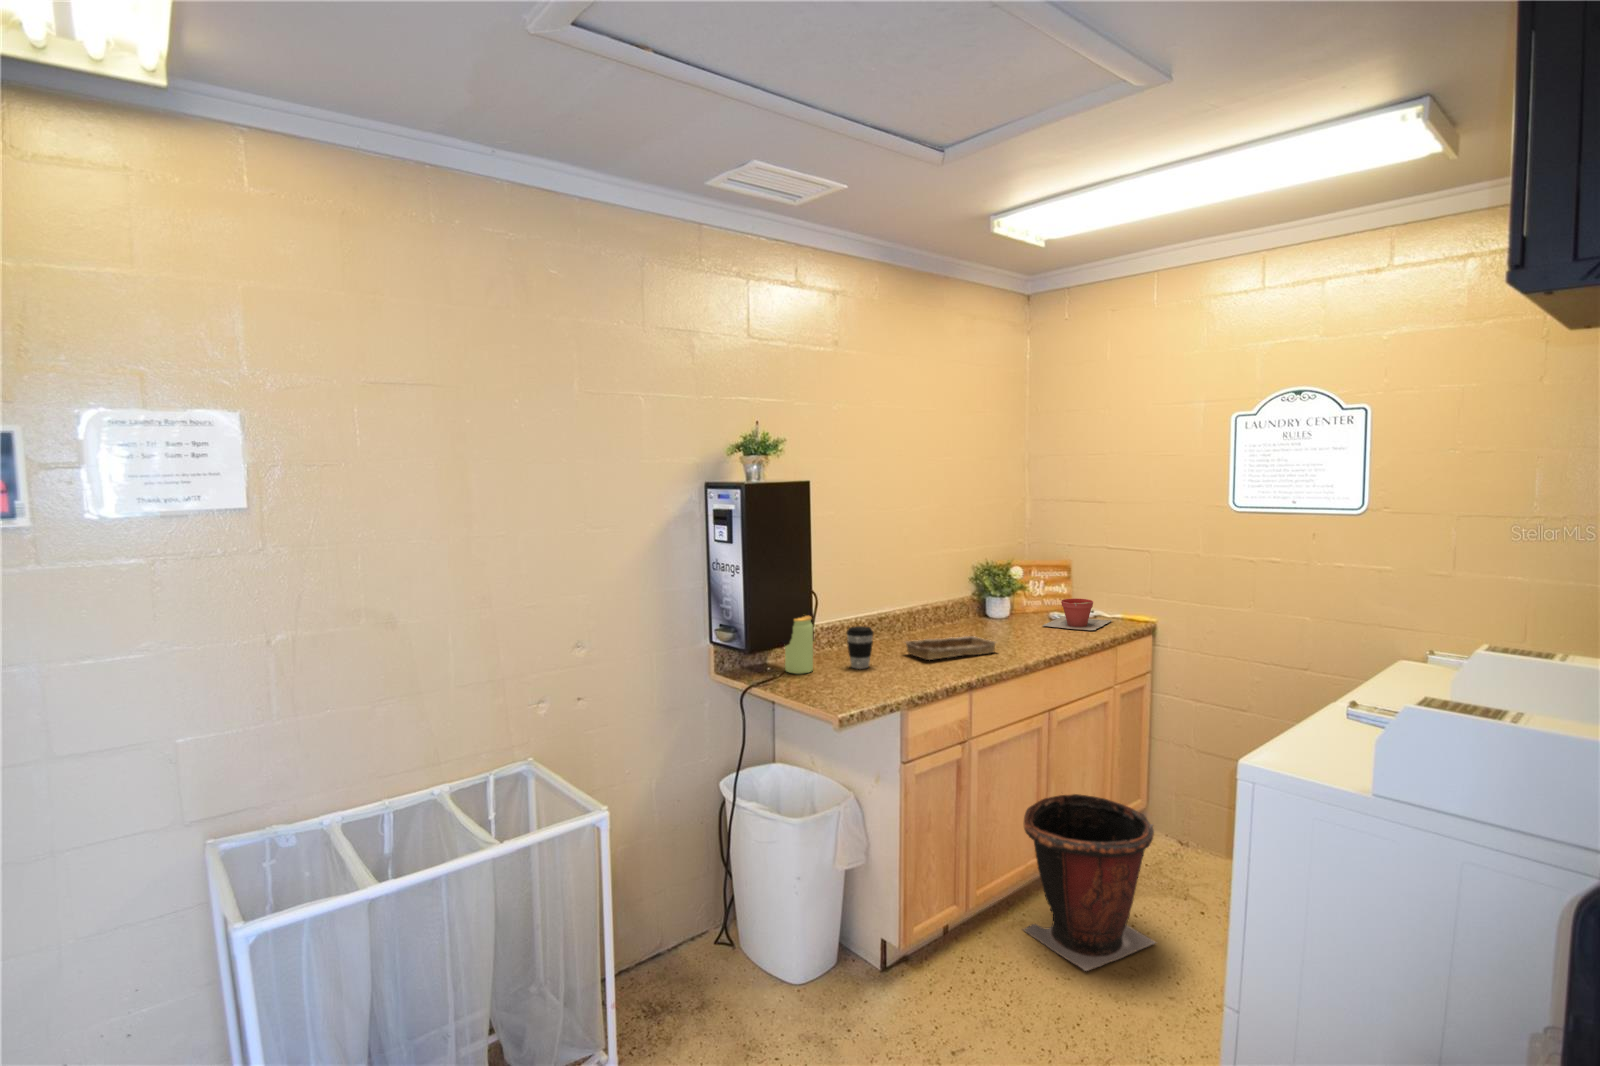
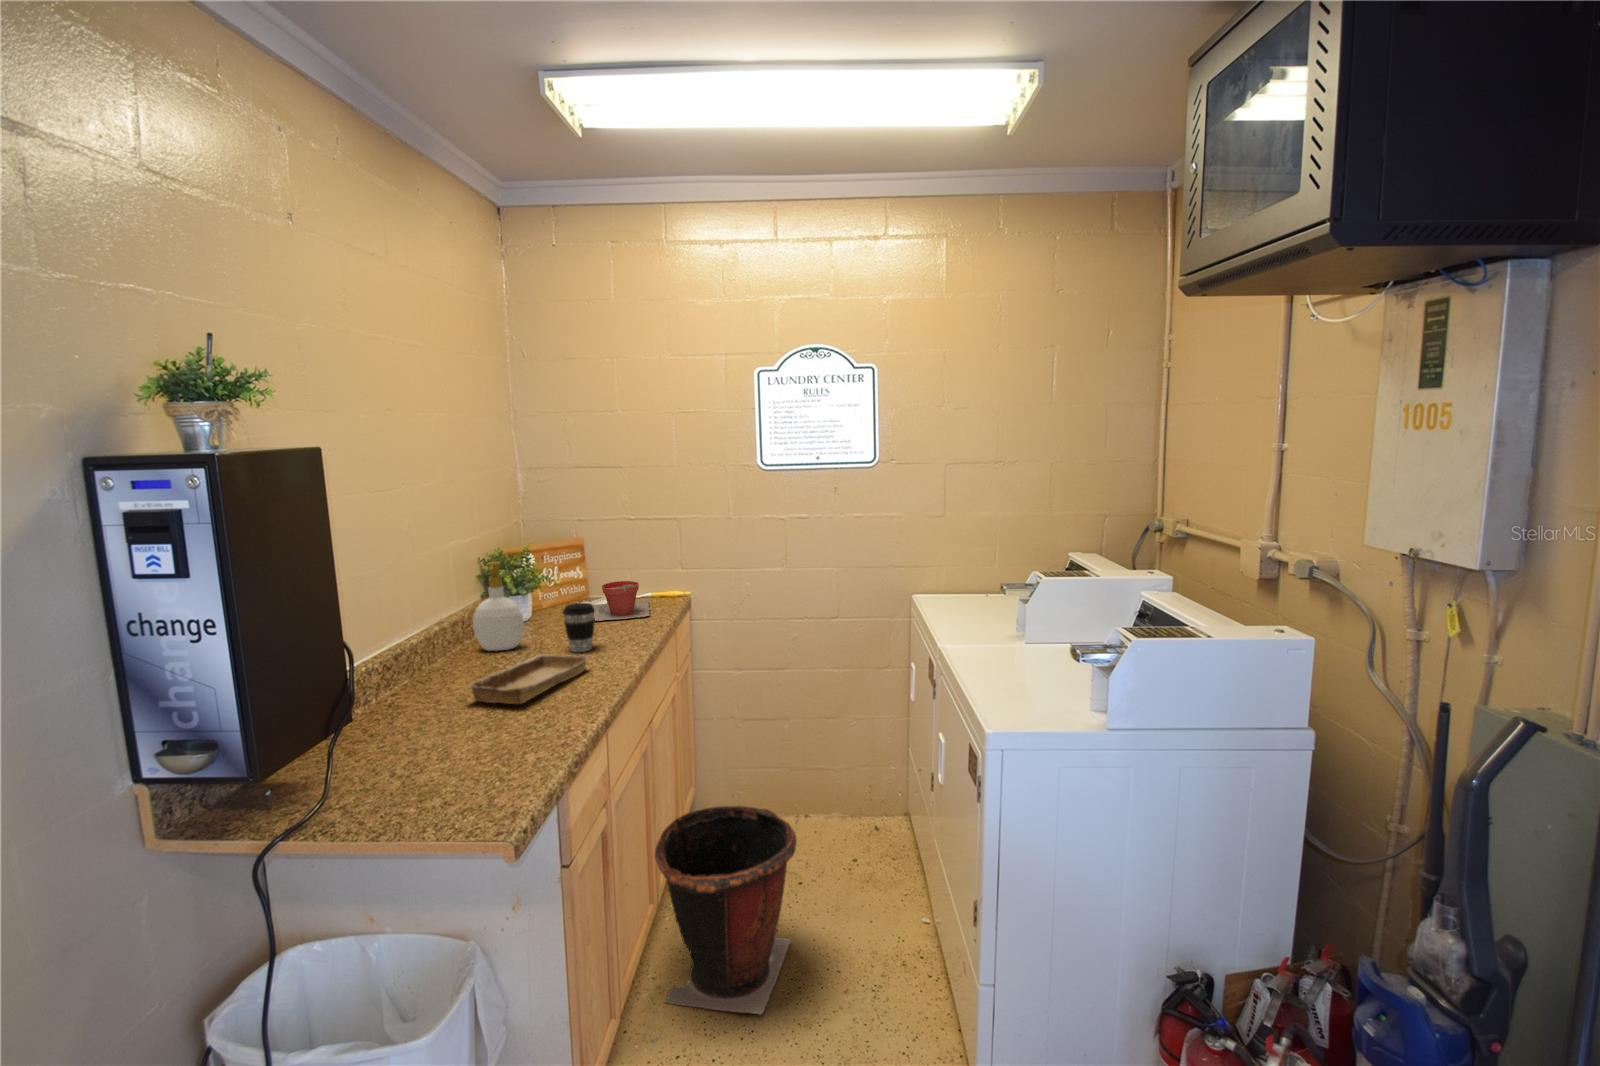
soap bottle: none [947,567,981,632] -> present [473,562,524,651]
jar: present [785,616,813,674] -> none [291,684,356,793]
coffee cup: present [847,626,873,669] -> present [563,603,595,652]

